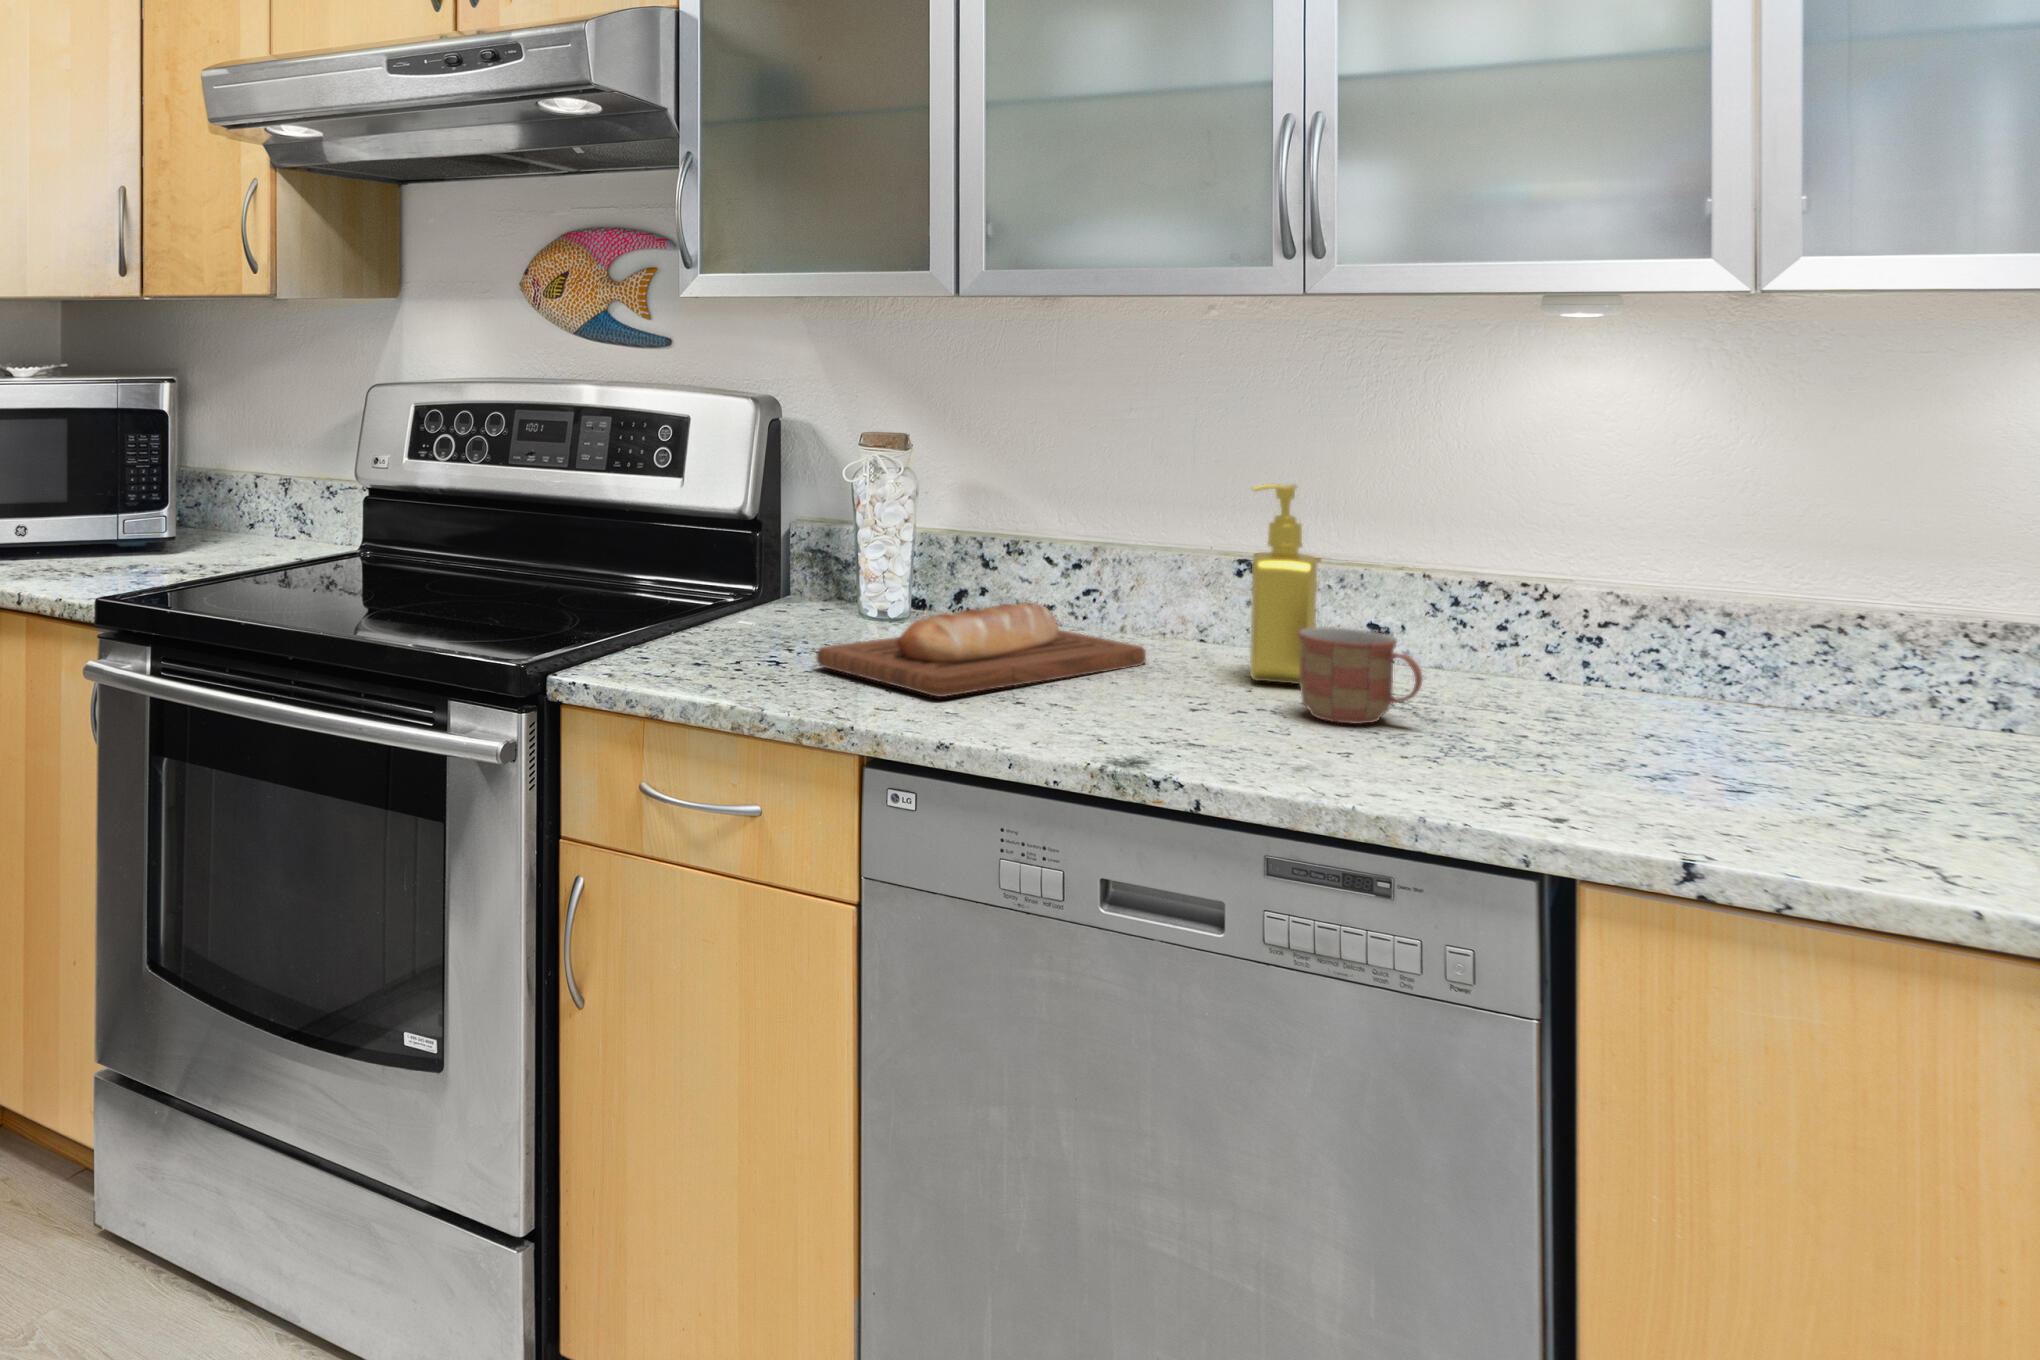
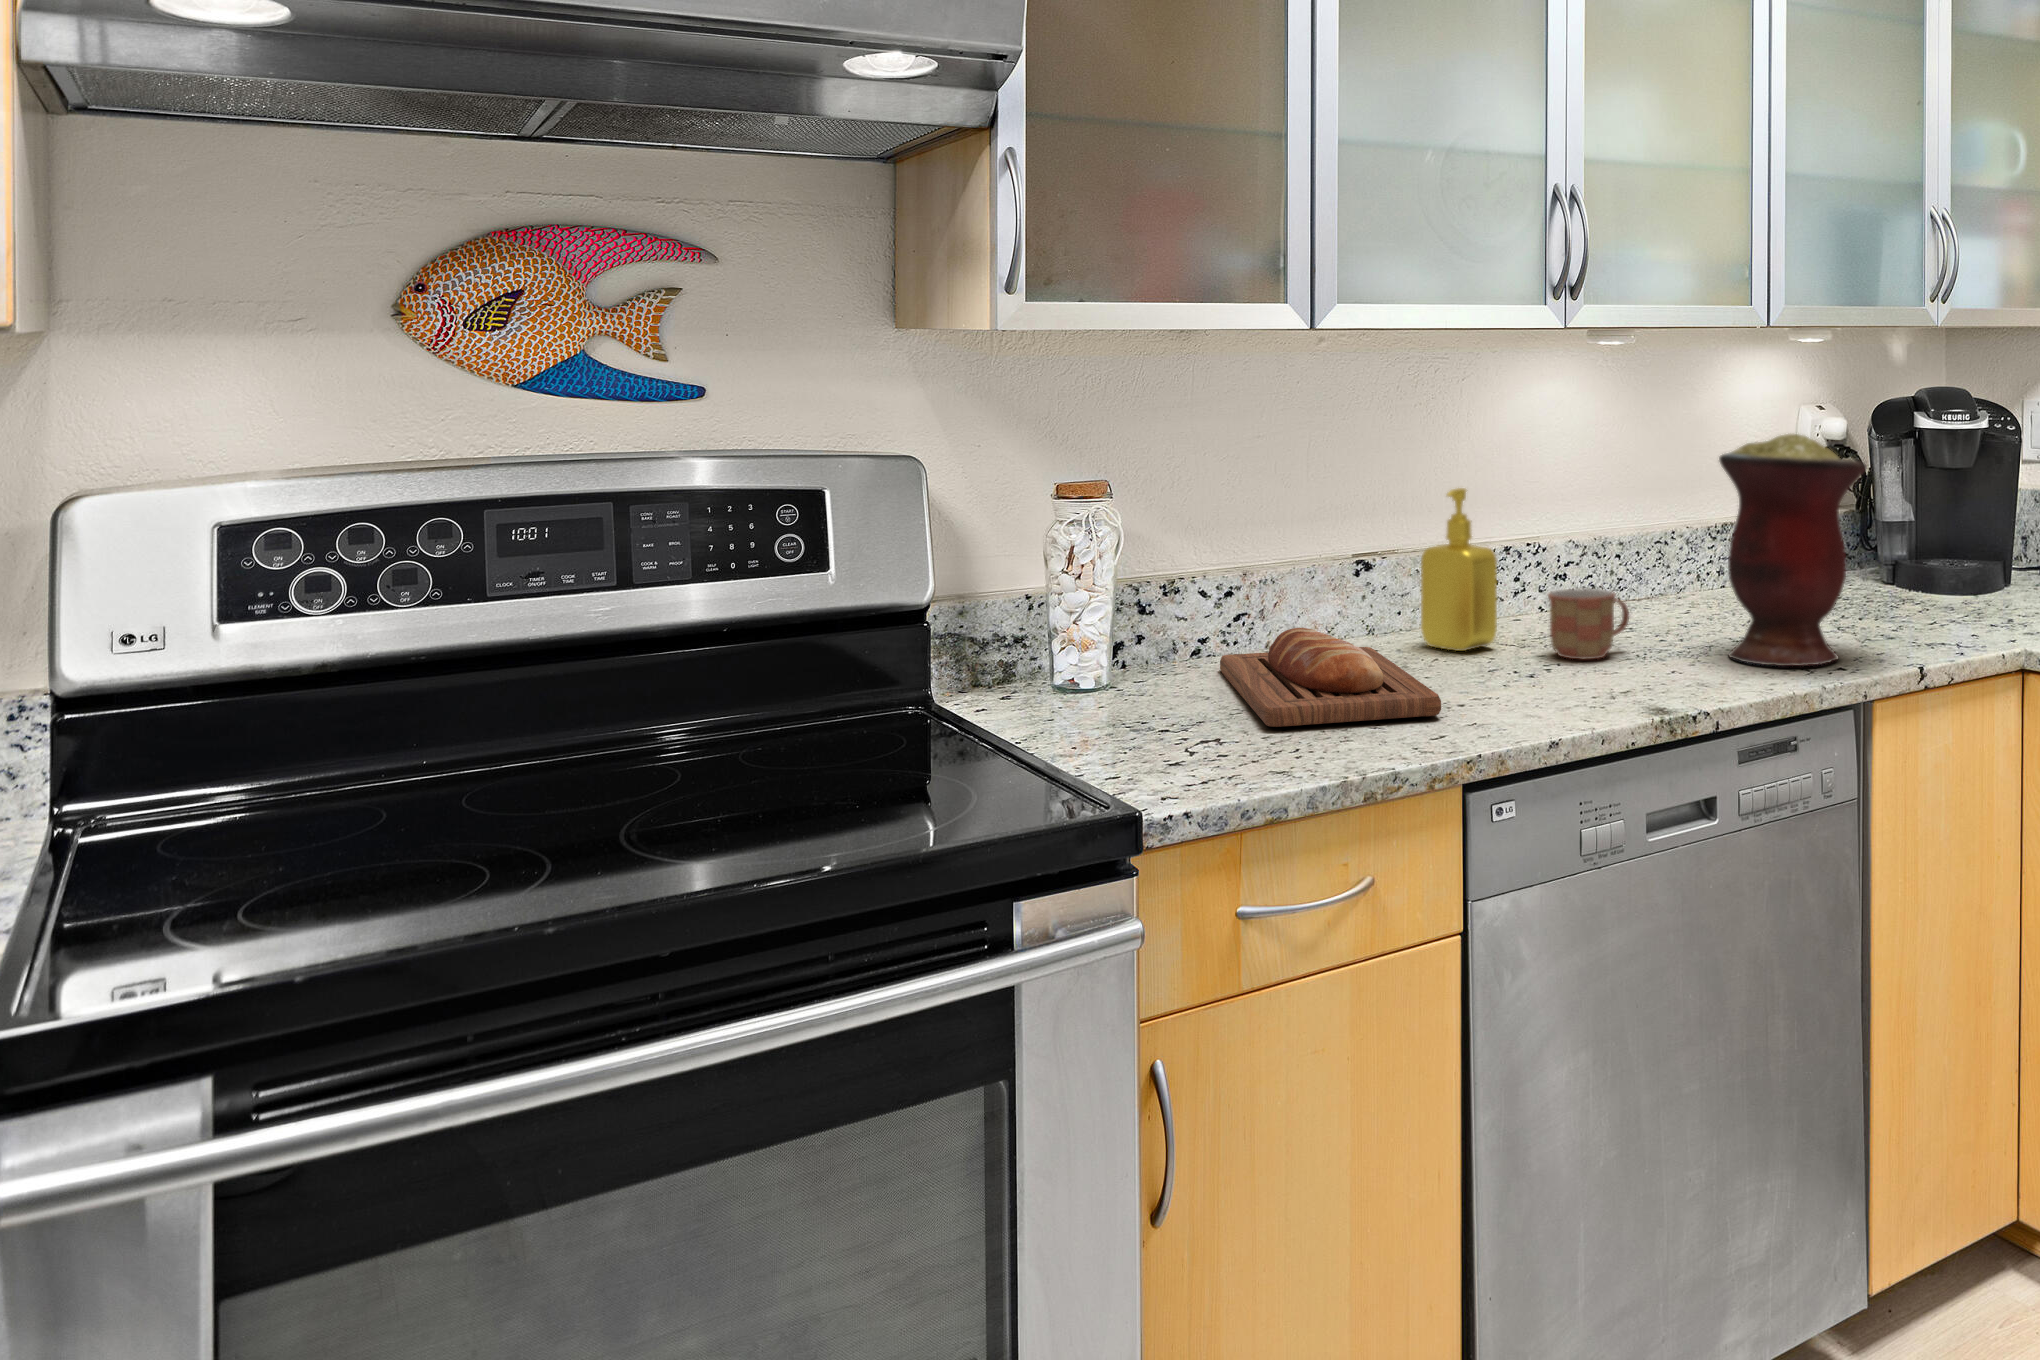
vase: none [1456,448,1724,811] -> present [1719,434,1866,666]

